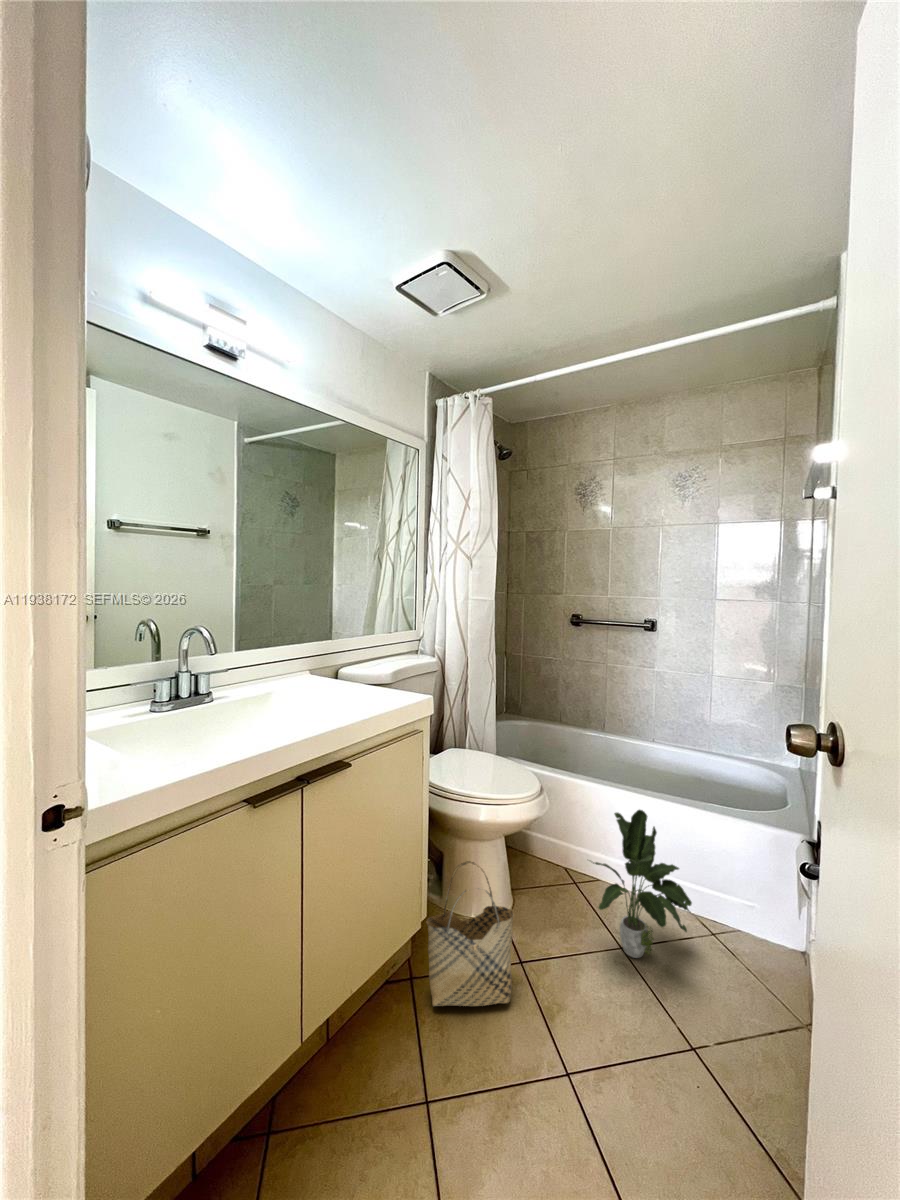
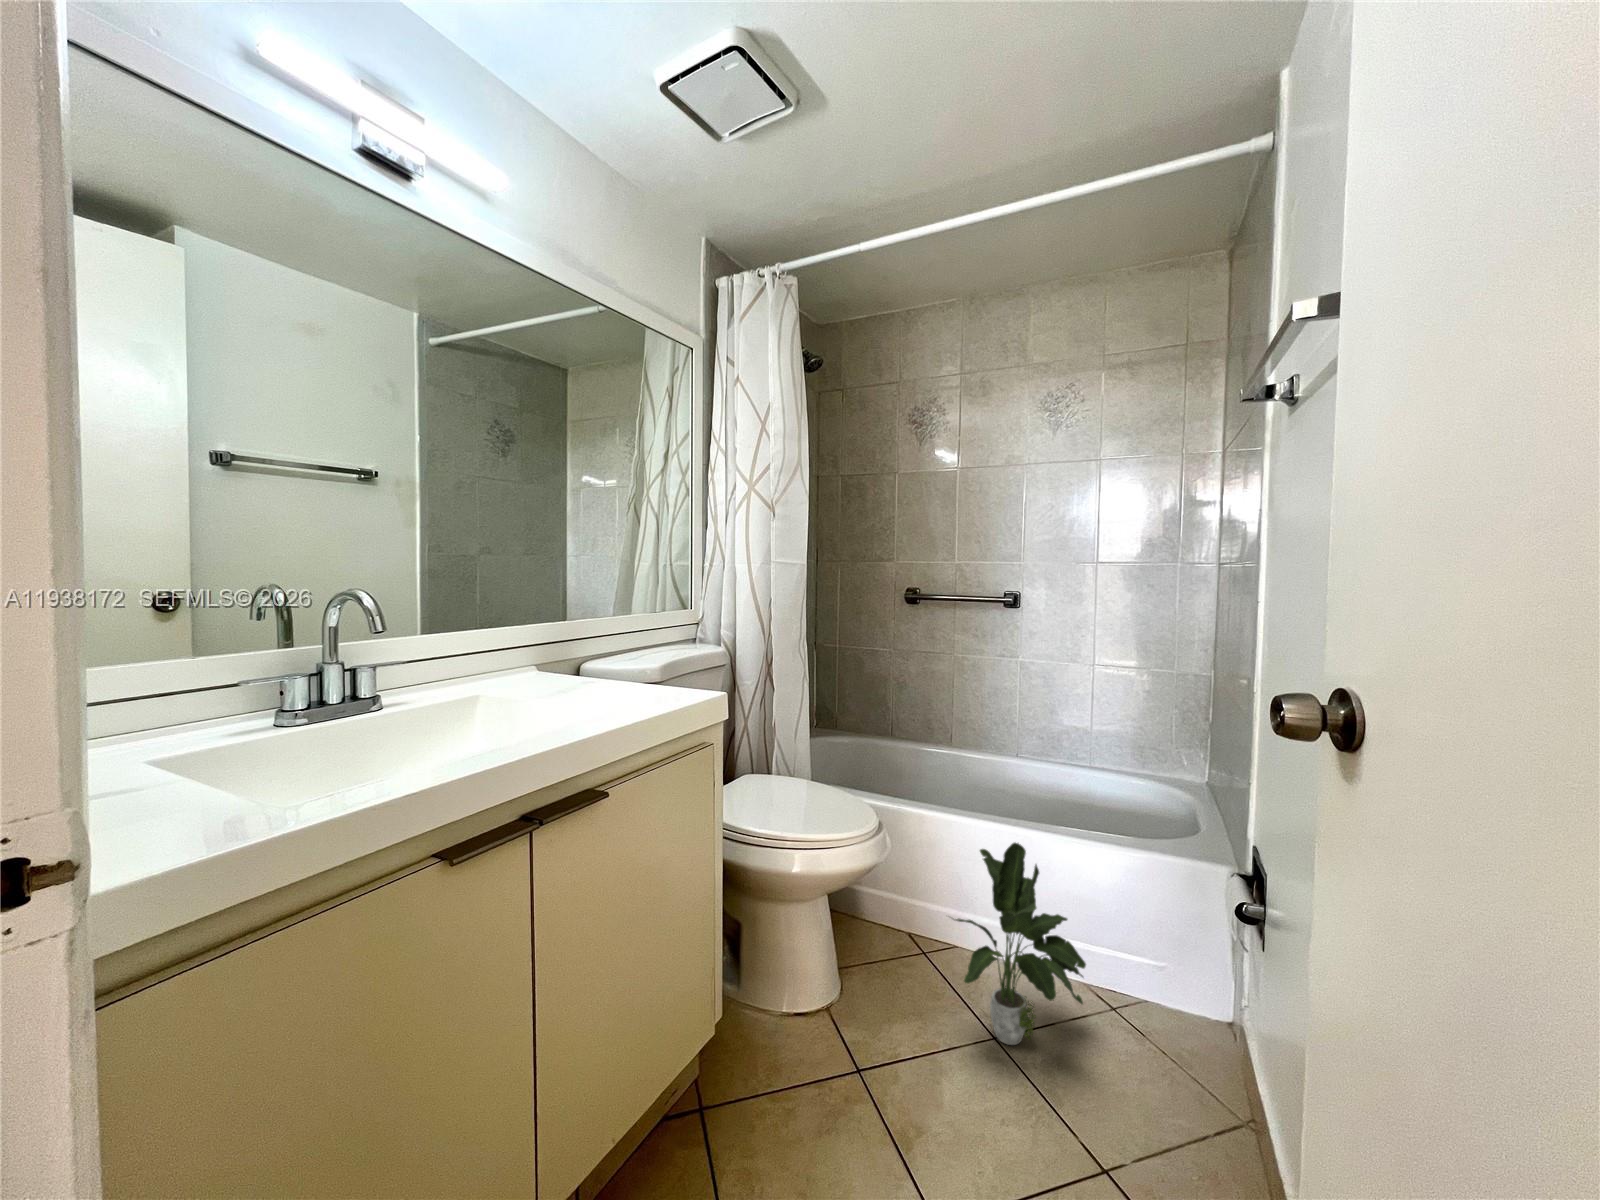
woven basket: present [427,861,513,1006] -> none [724,929,848,1143]

